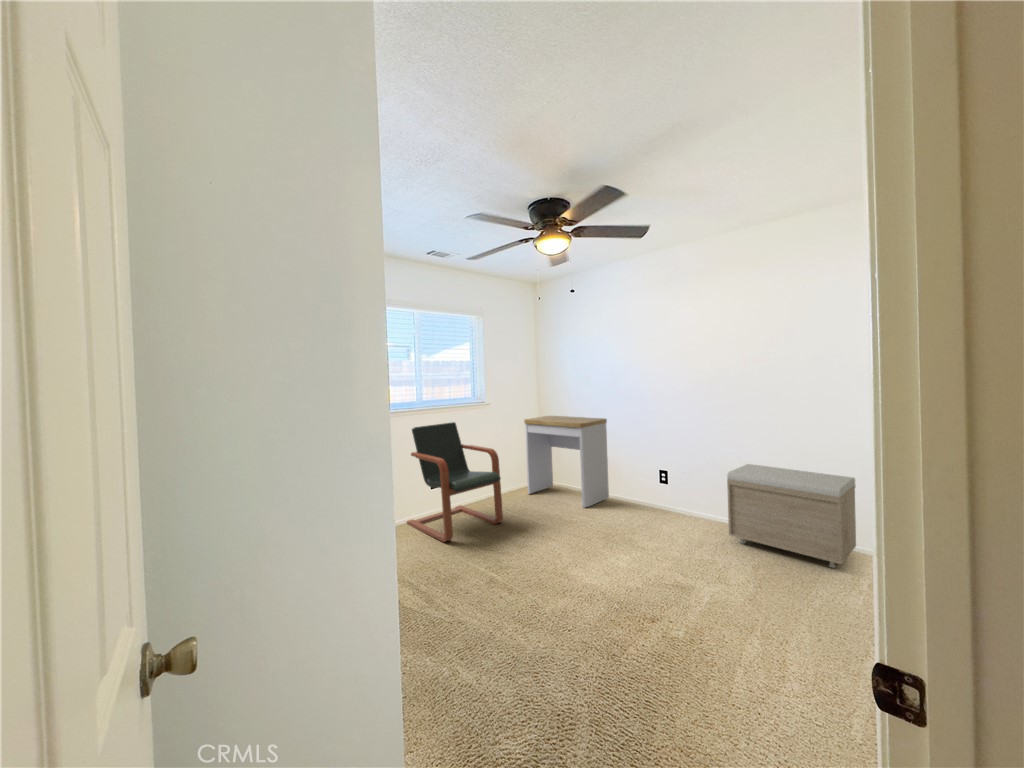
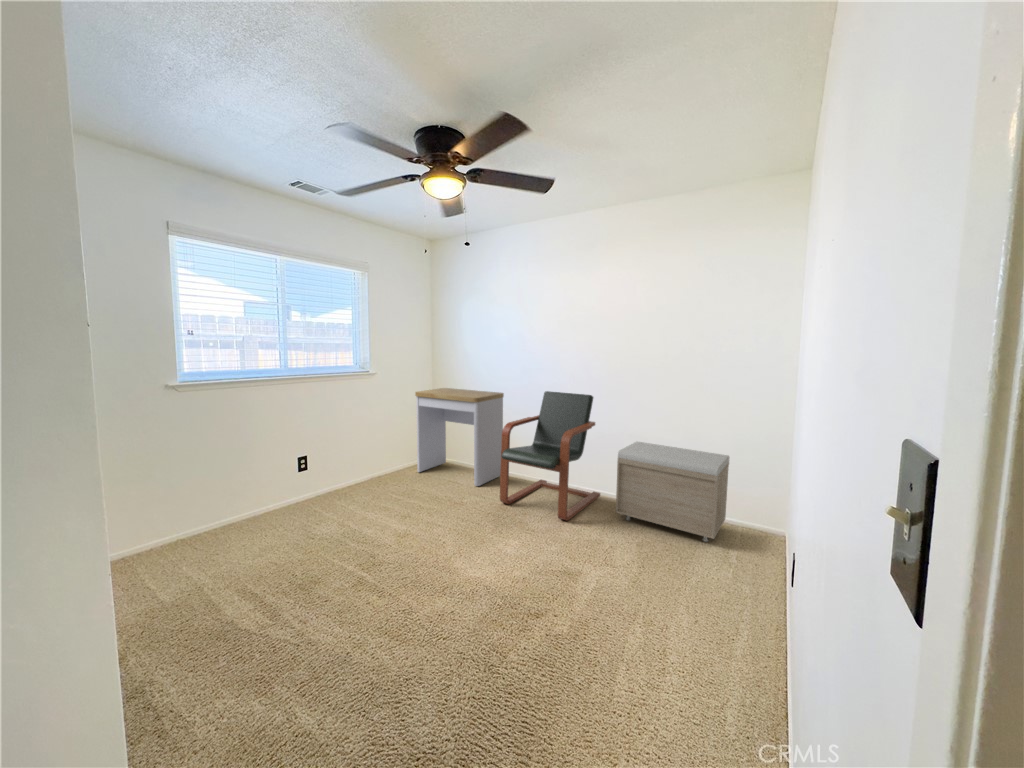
armchair: present [407,422,503,542] -> present [500,391,600,521]

